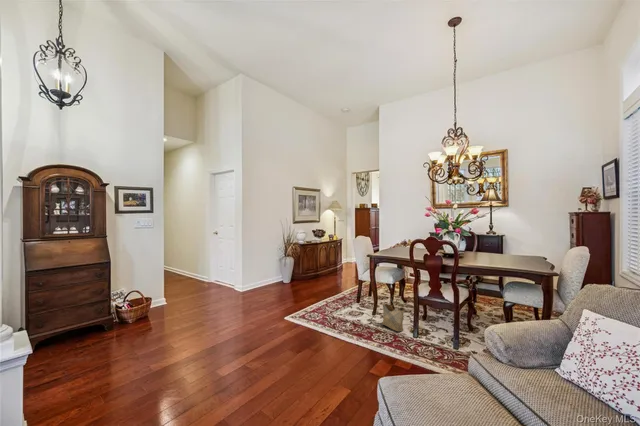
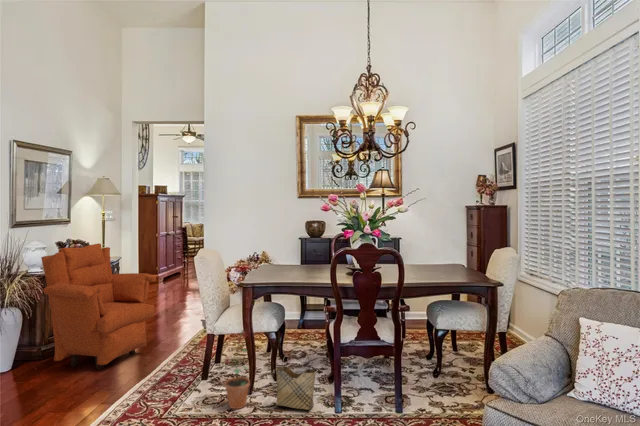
armchair: none [300,231,349,289] -> present [41,244,156,369]
potted plant: none [356,280,371,321] -> present [225,330,250,409]

